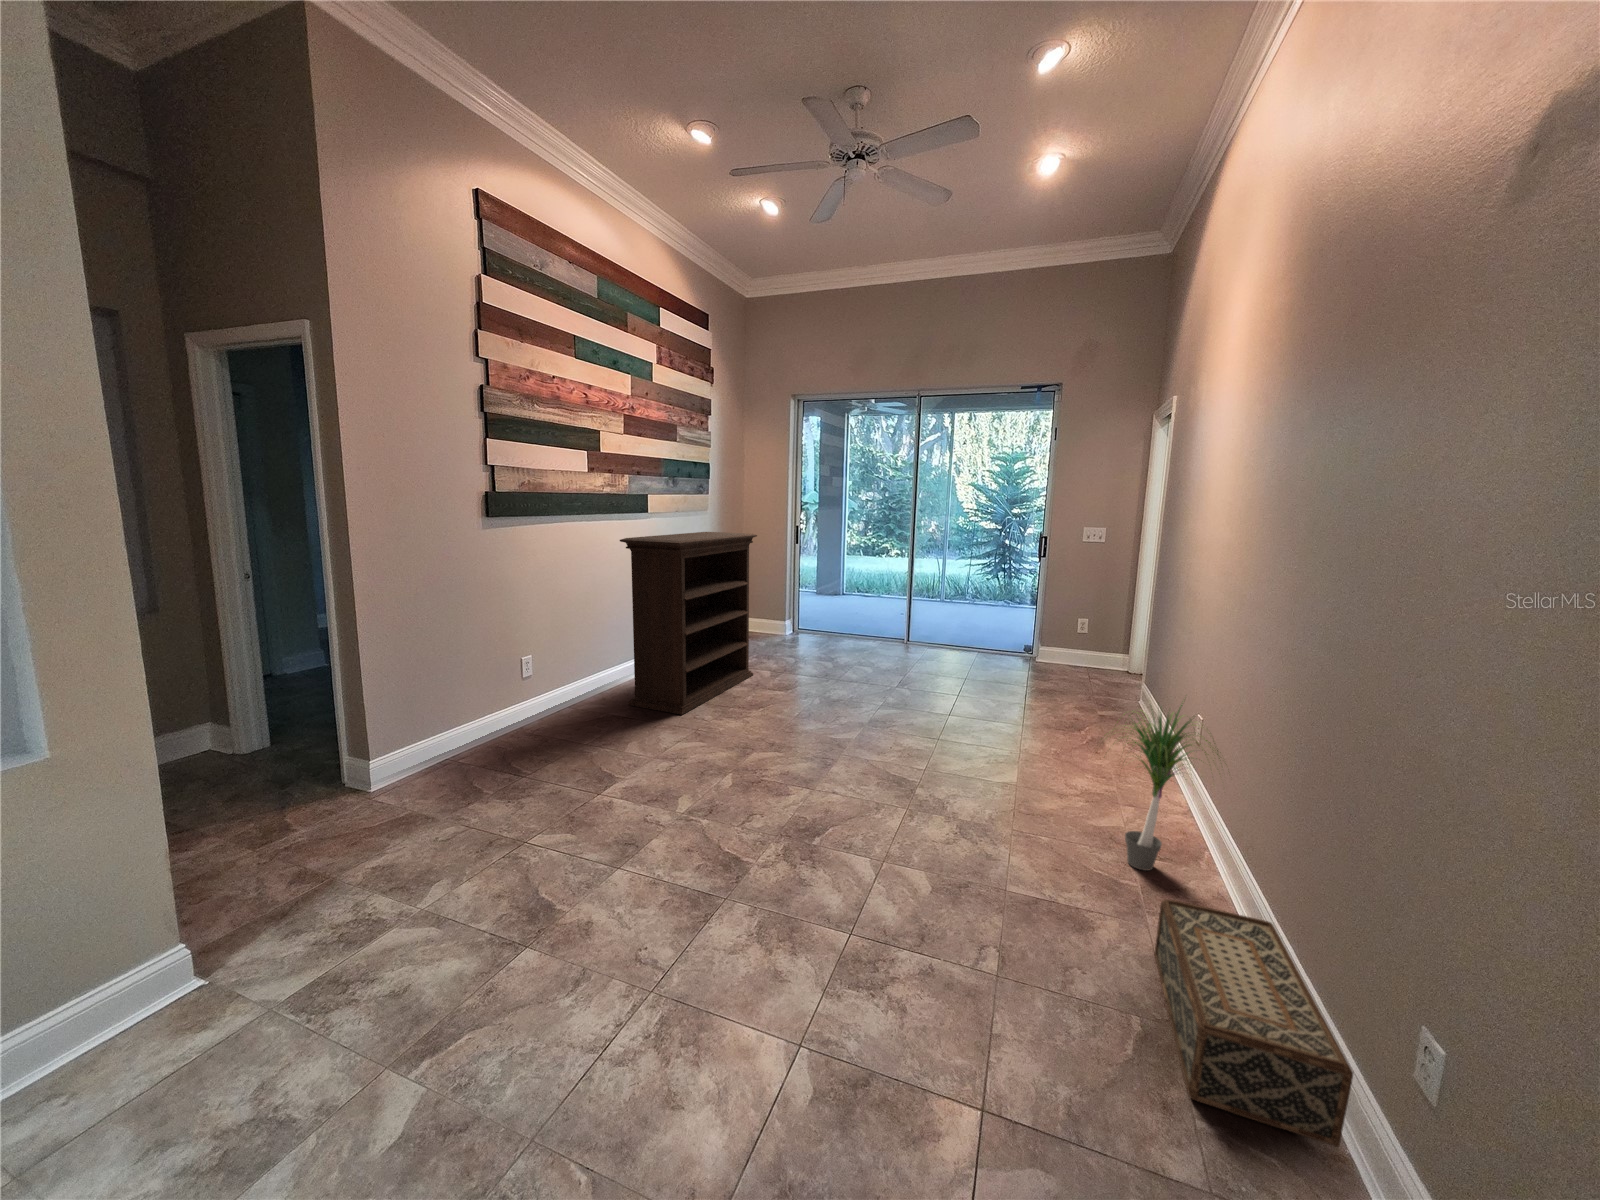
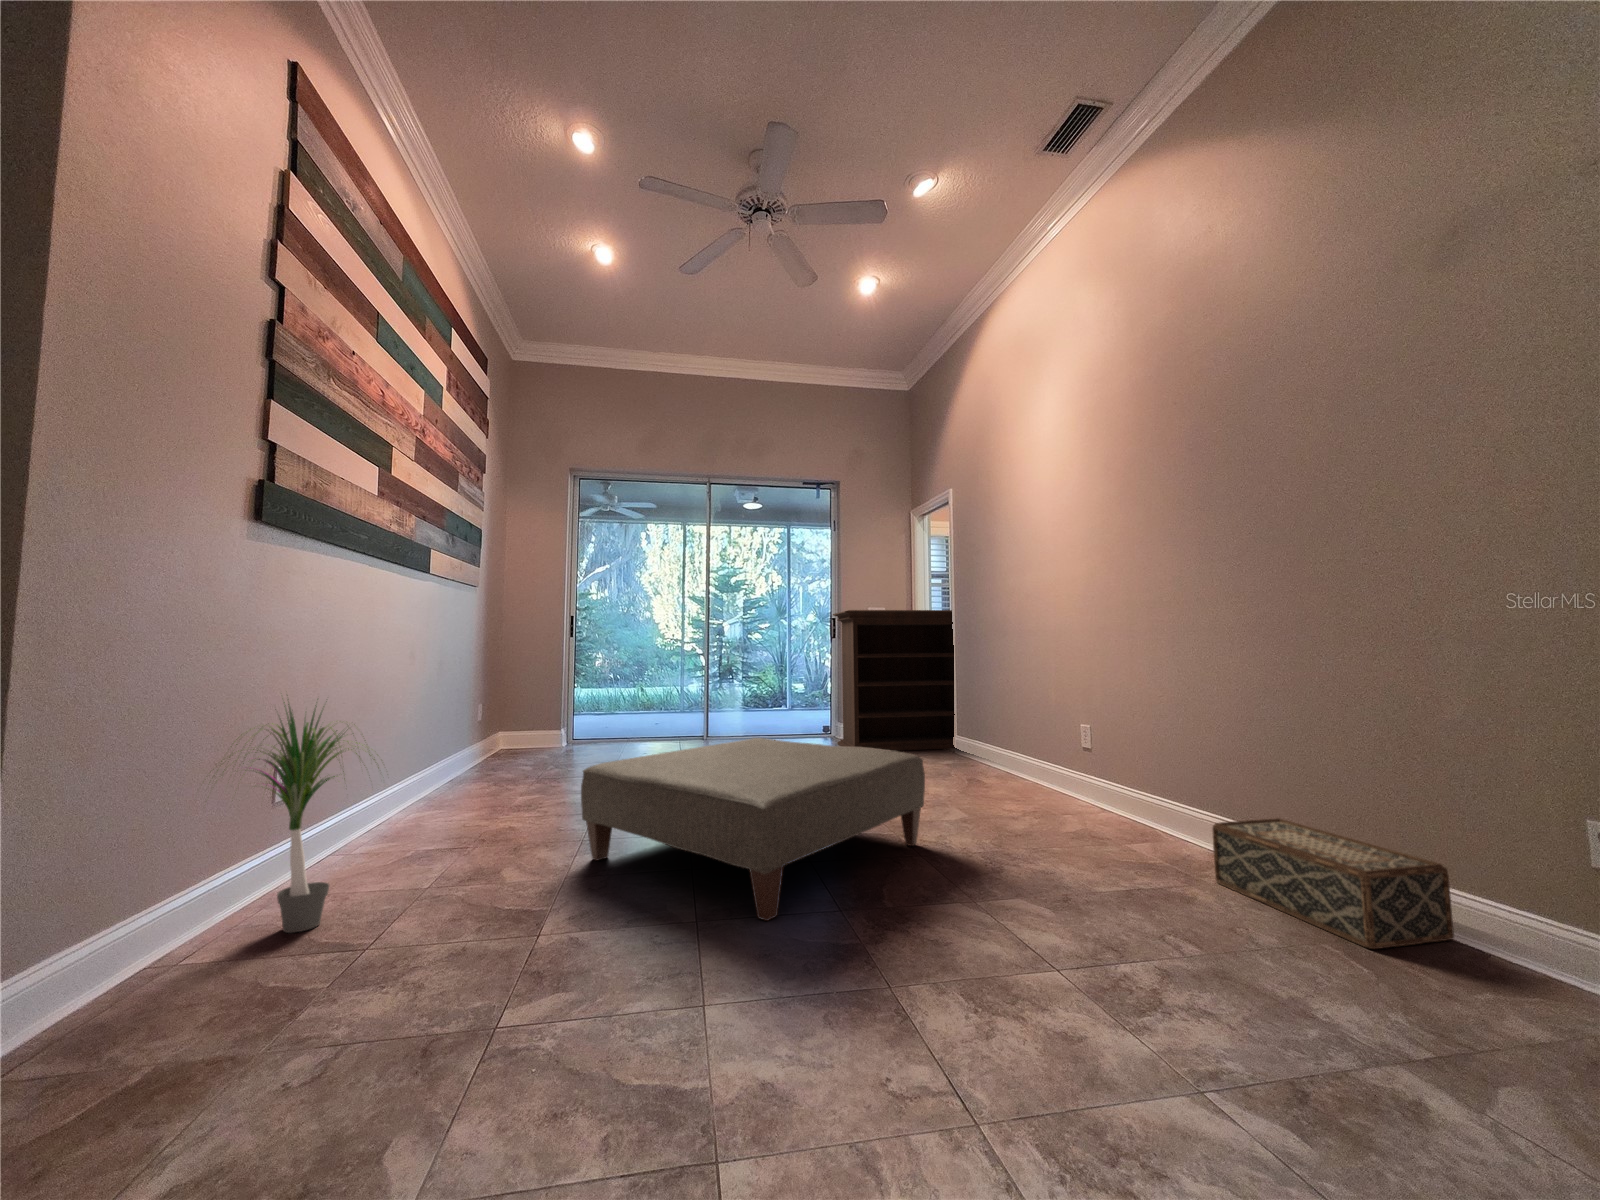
bookshelf: present [620,532,757,715] -> present [833,610,955,751]
ottoman: none [678,676,933,841] -> present [581,738,925,921]
potted plant: present [1125,705,1220,871] -> present [217,702,379,933]

